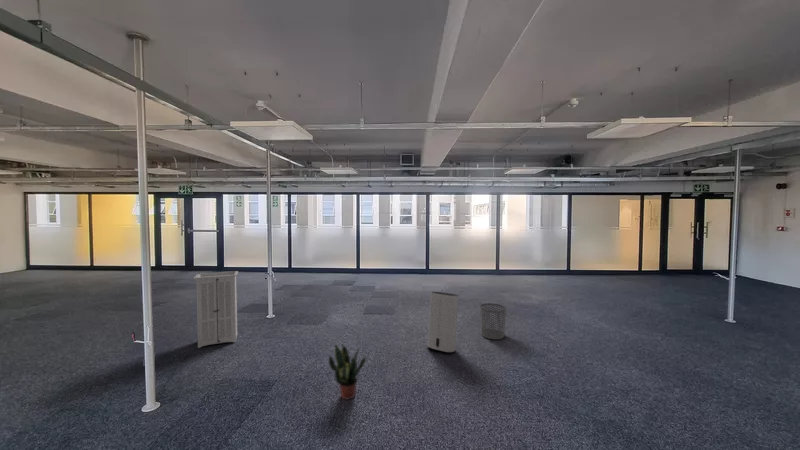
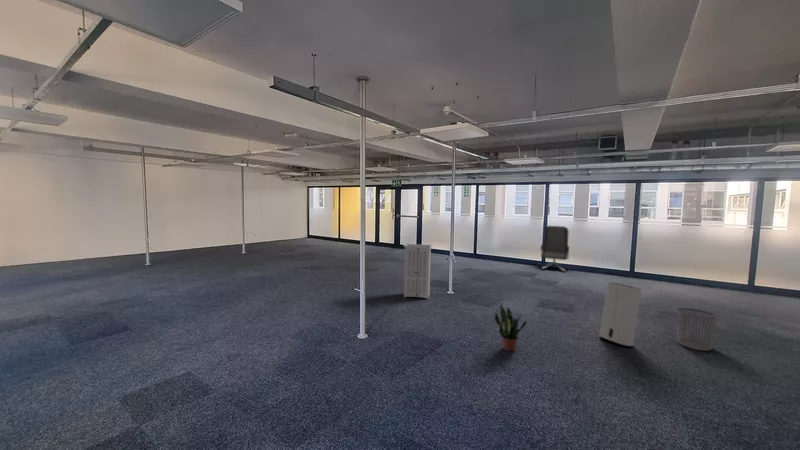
office chair: none [355,234,384,277] -> present [539,226,570,271]

